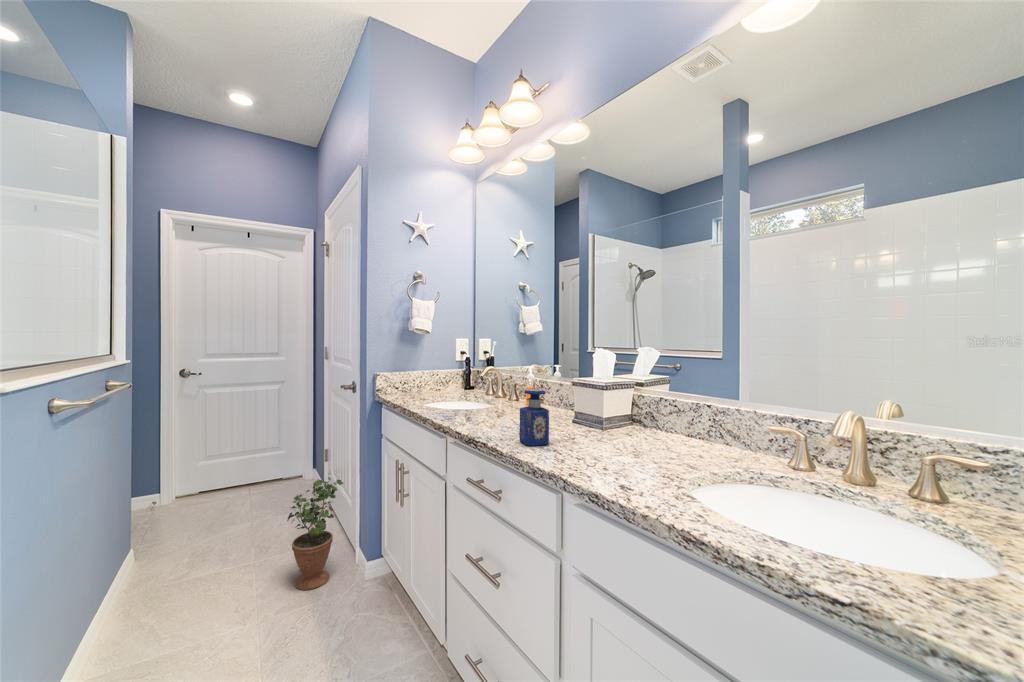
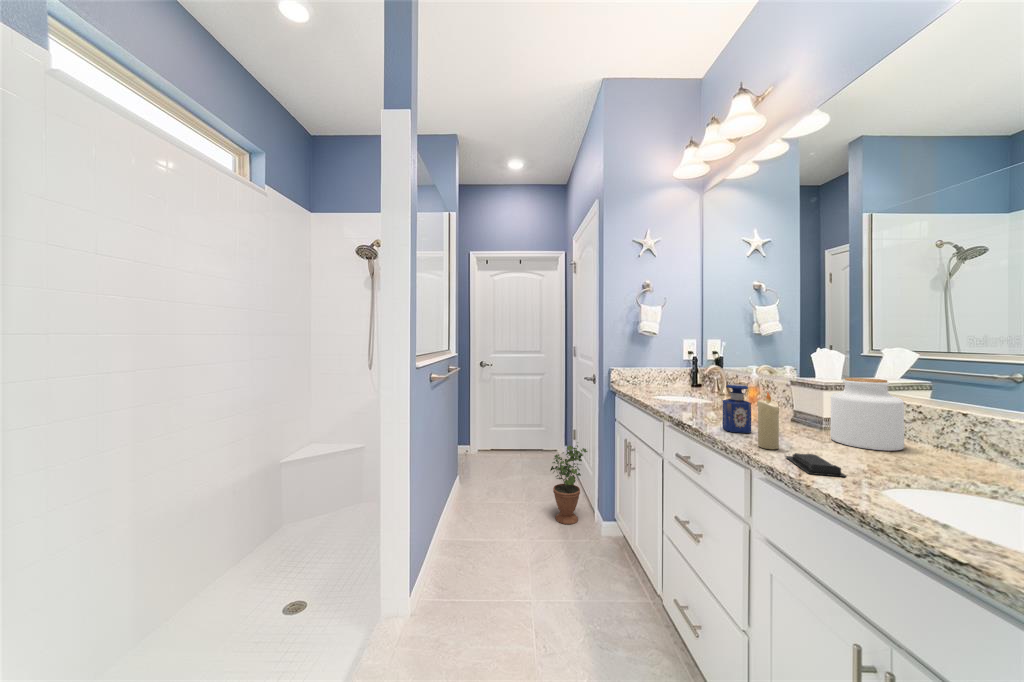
jar: none [614,376,669,447] -> present [831,378,904,451]
candle: none [565,398,587,465] -> present [757,392,779,449]
soap bar: none [599,466,663,495] -> present [786,453,846,477]

